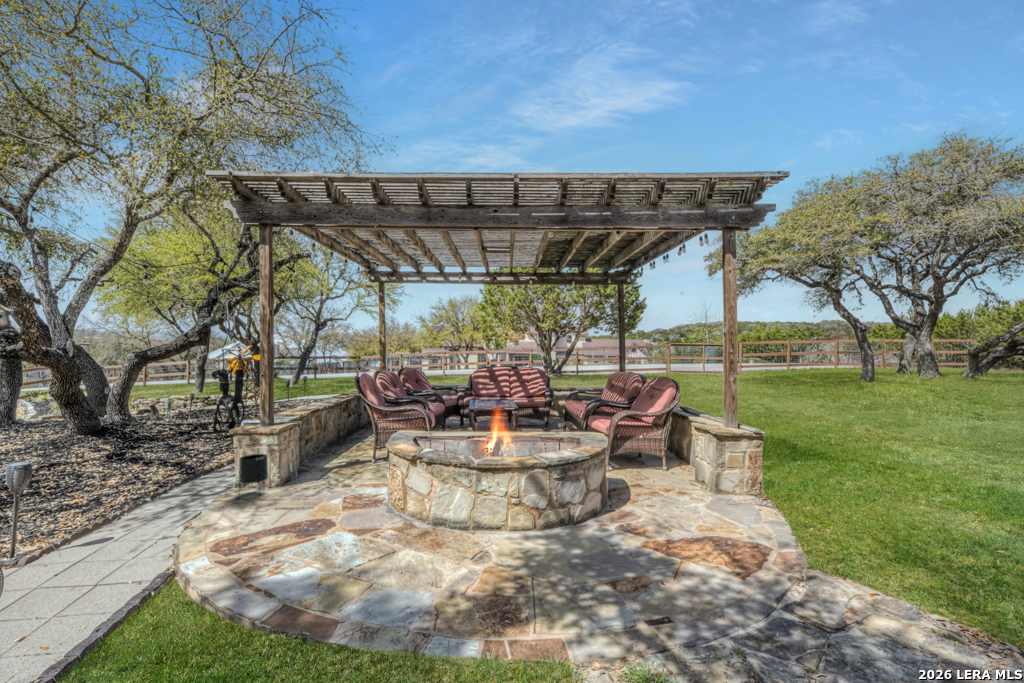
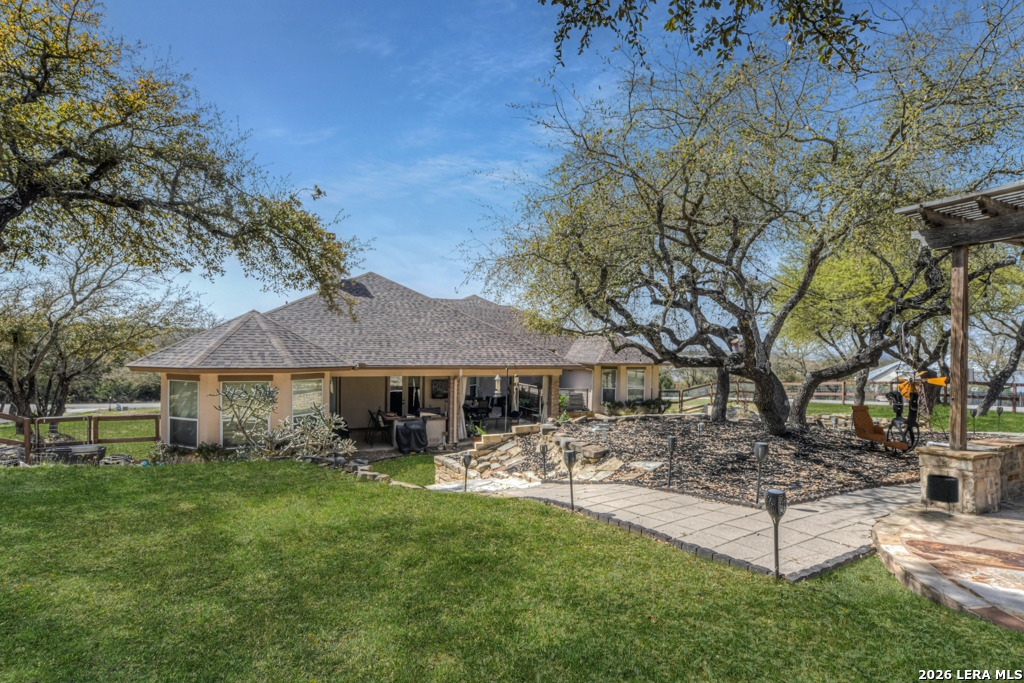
lounge chair: none [181,387,236,436] -> present [852,405,908,458]

